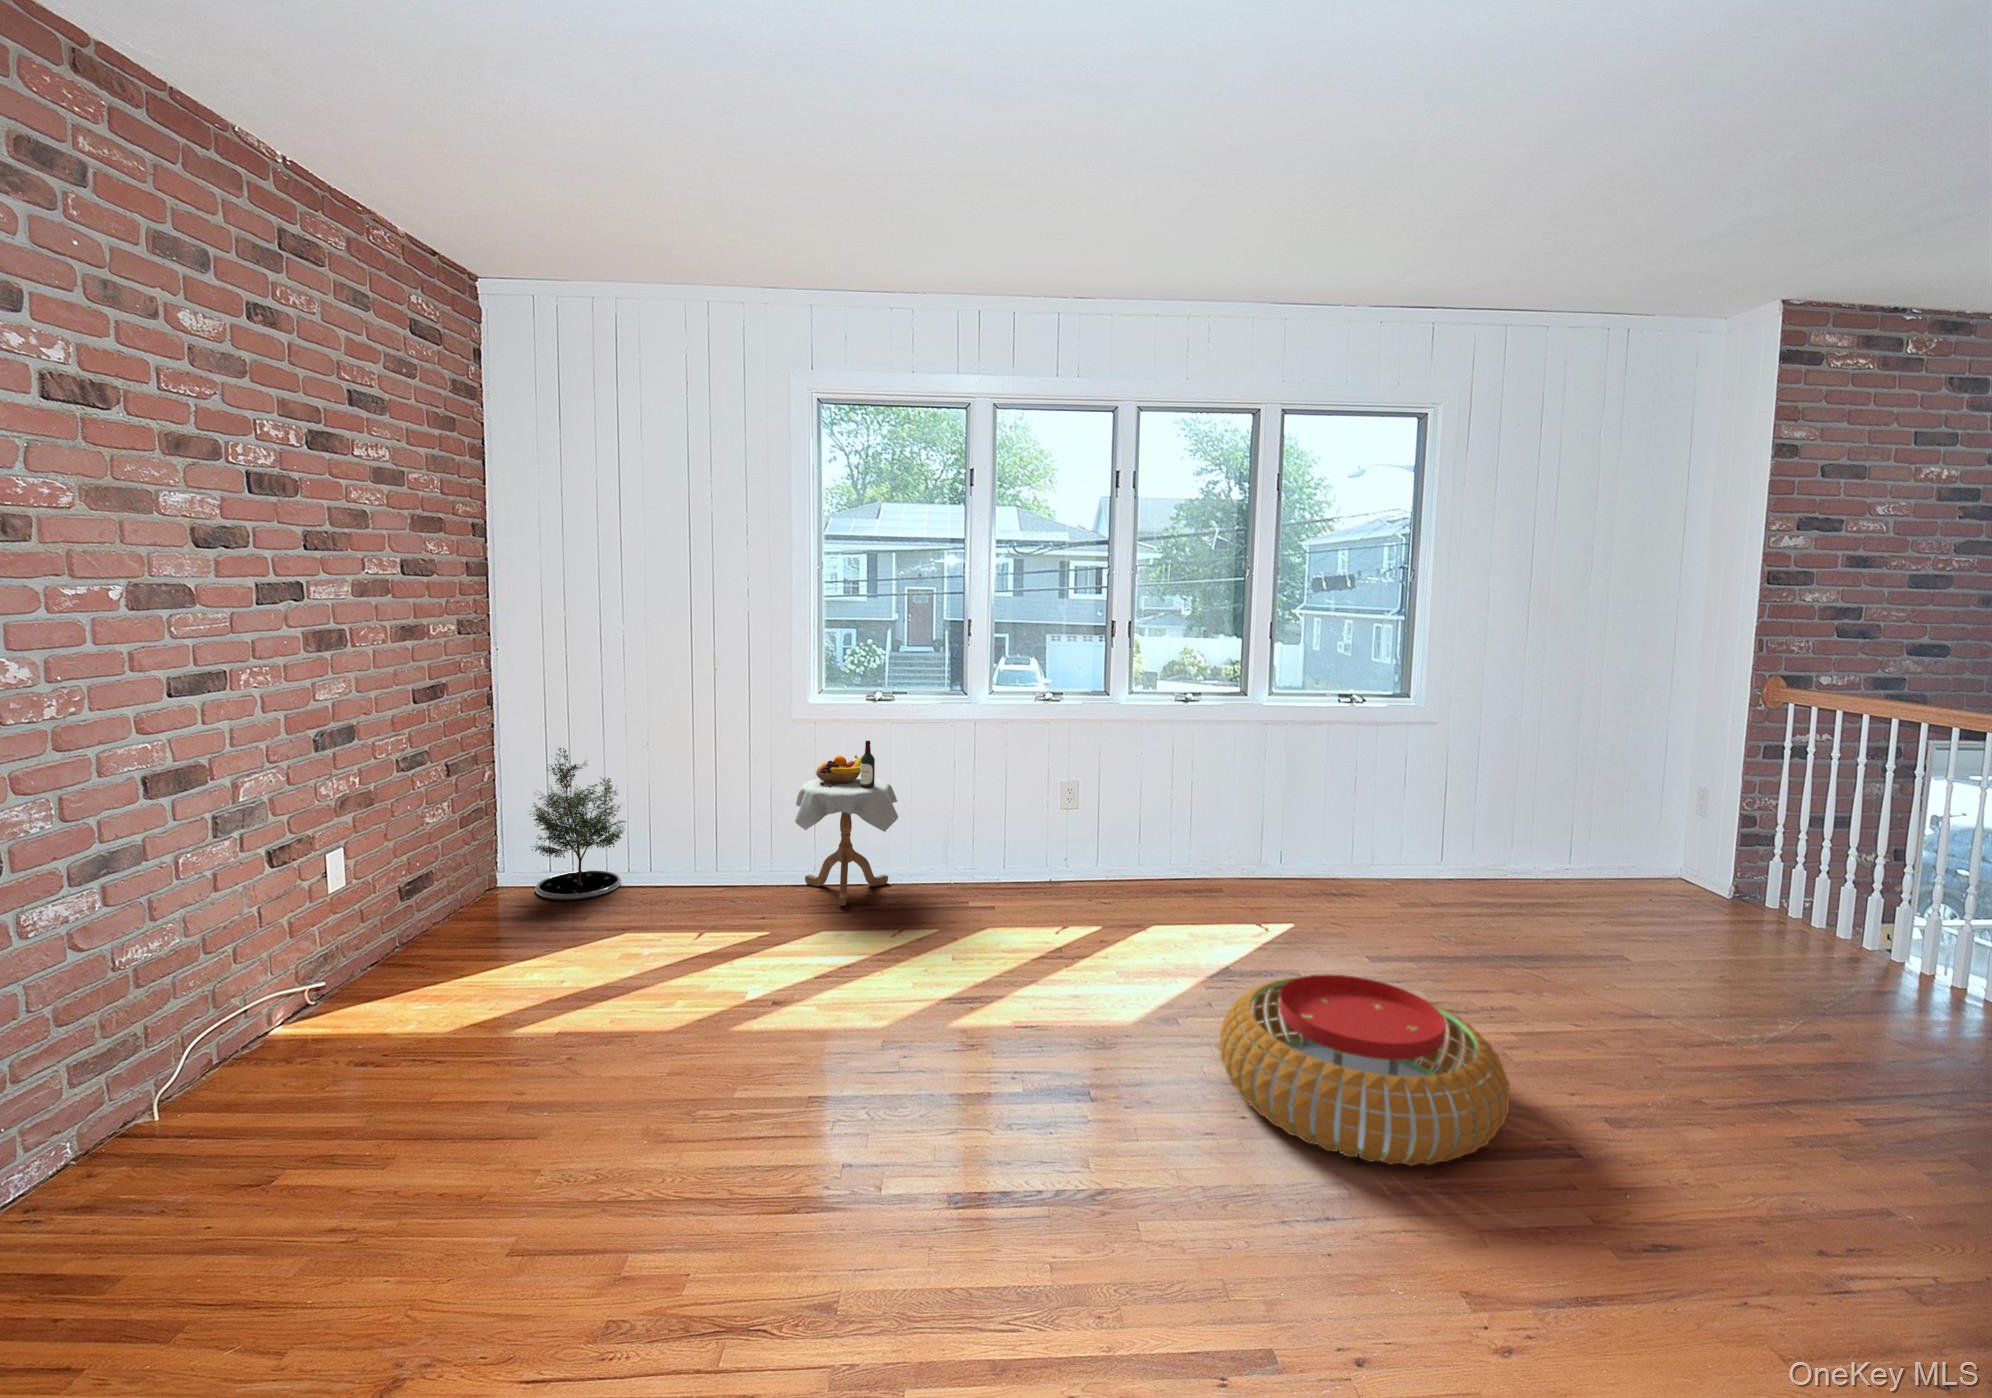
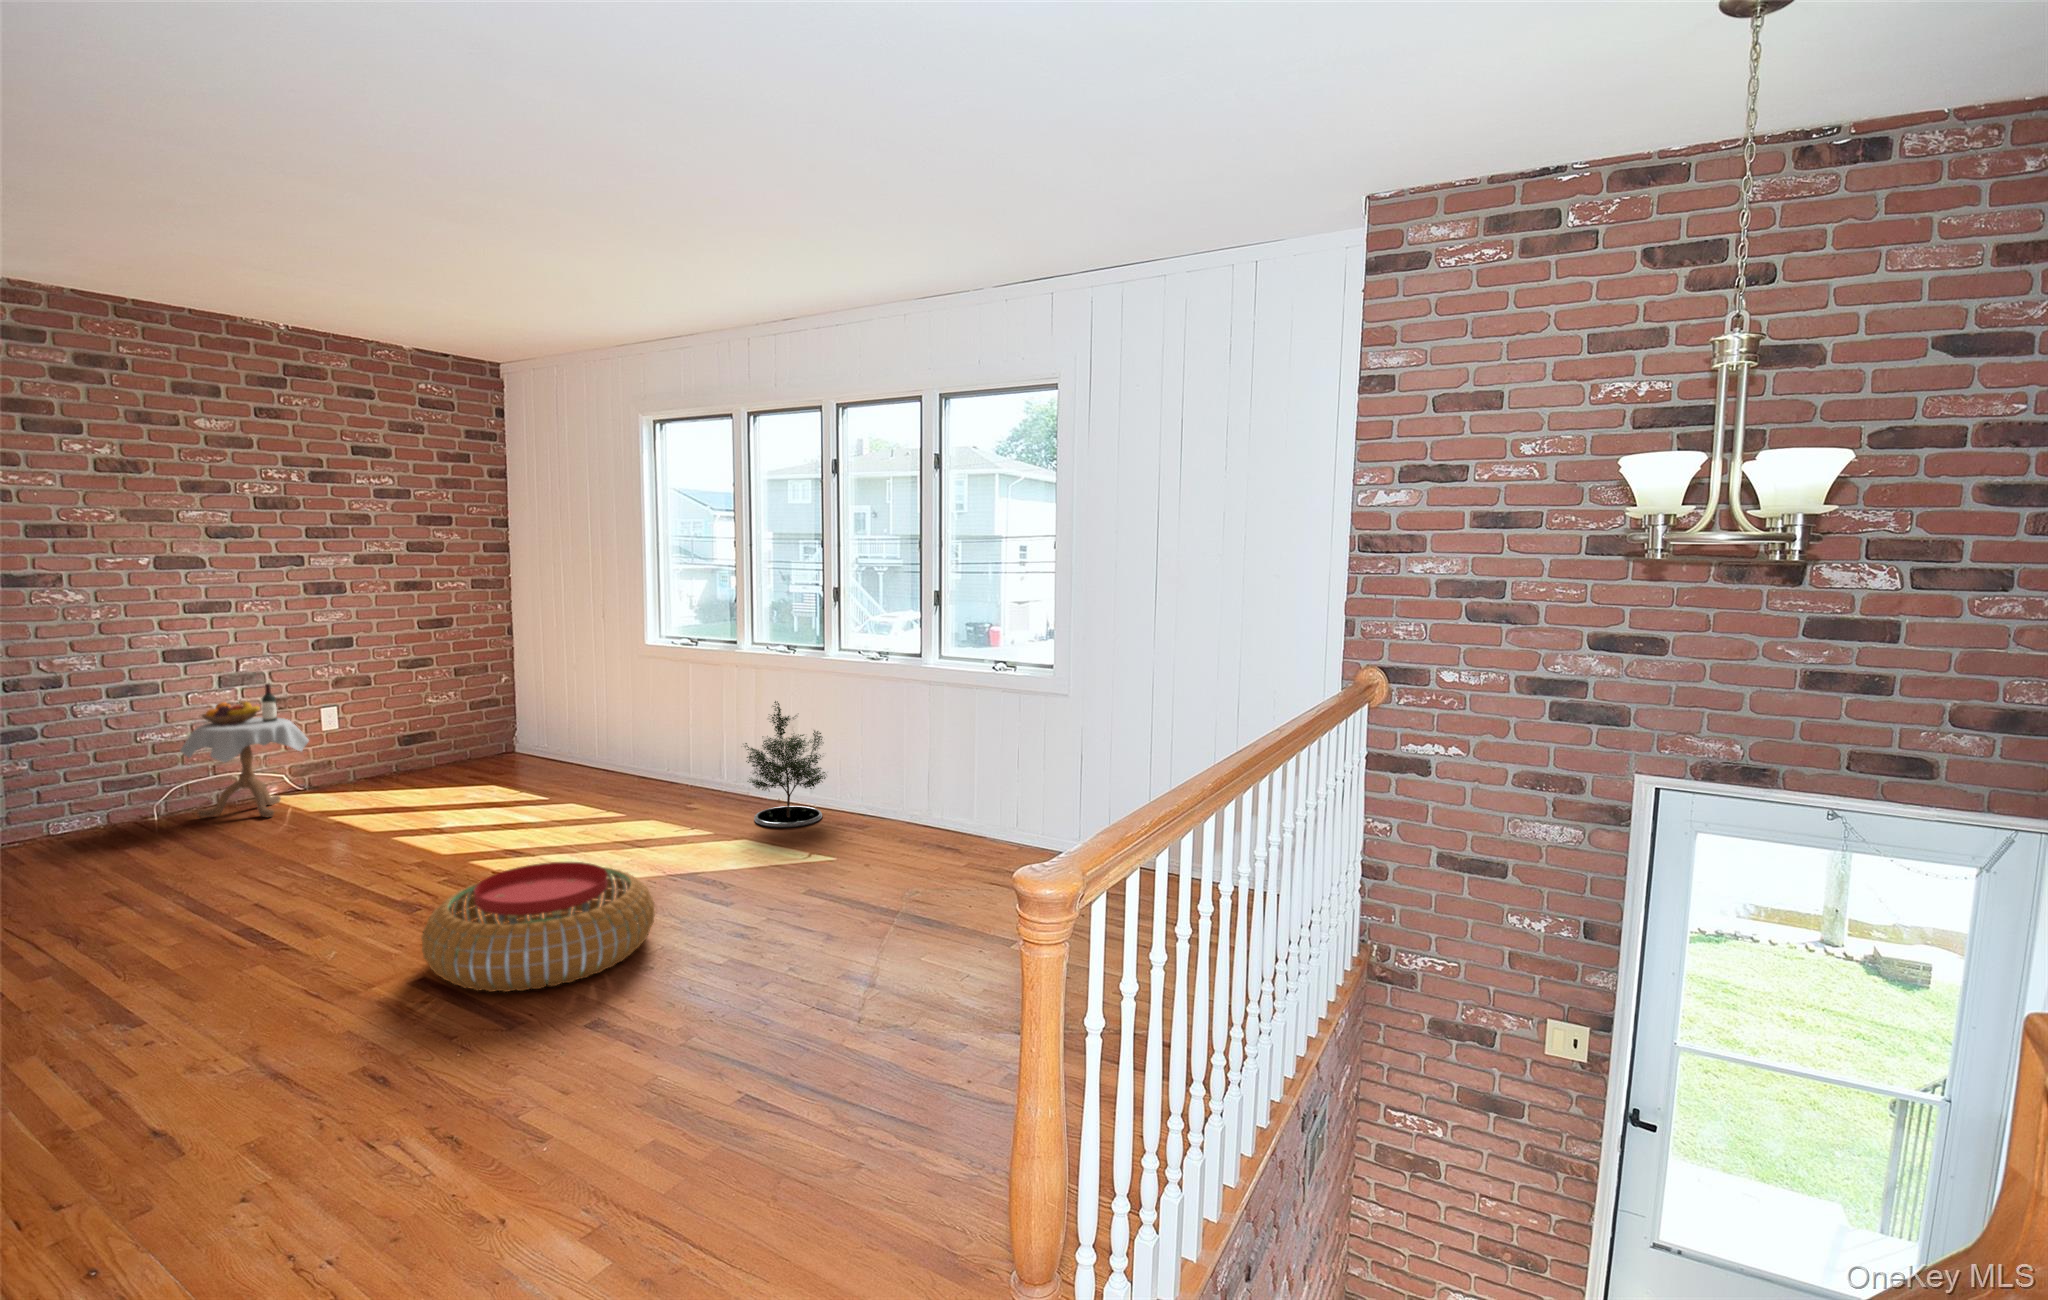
side table: present [795,741,898,906] -> present [180,684,309,818]
potted tree: present [530,748,626,900] -> present [744,701,826,827]

